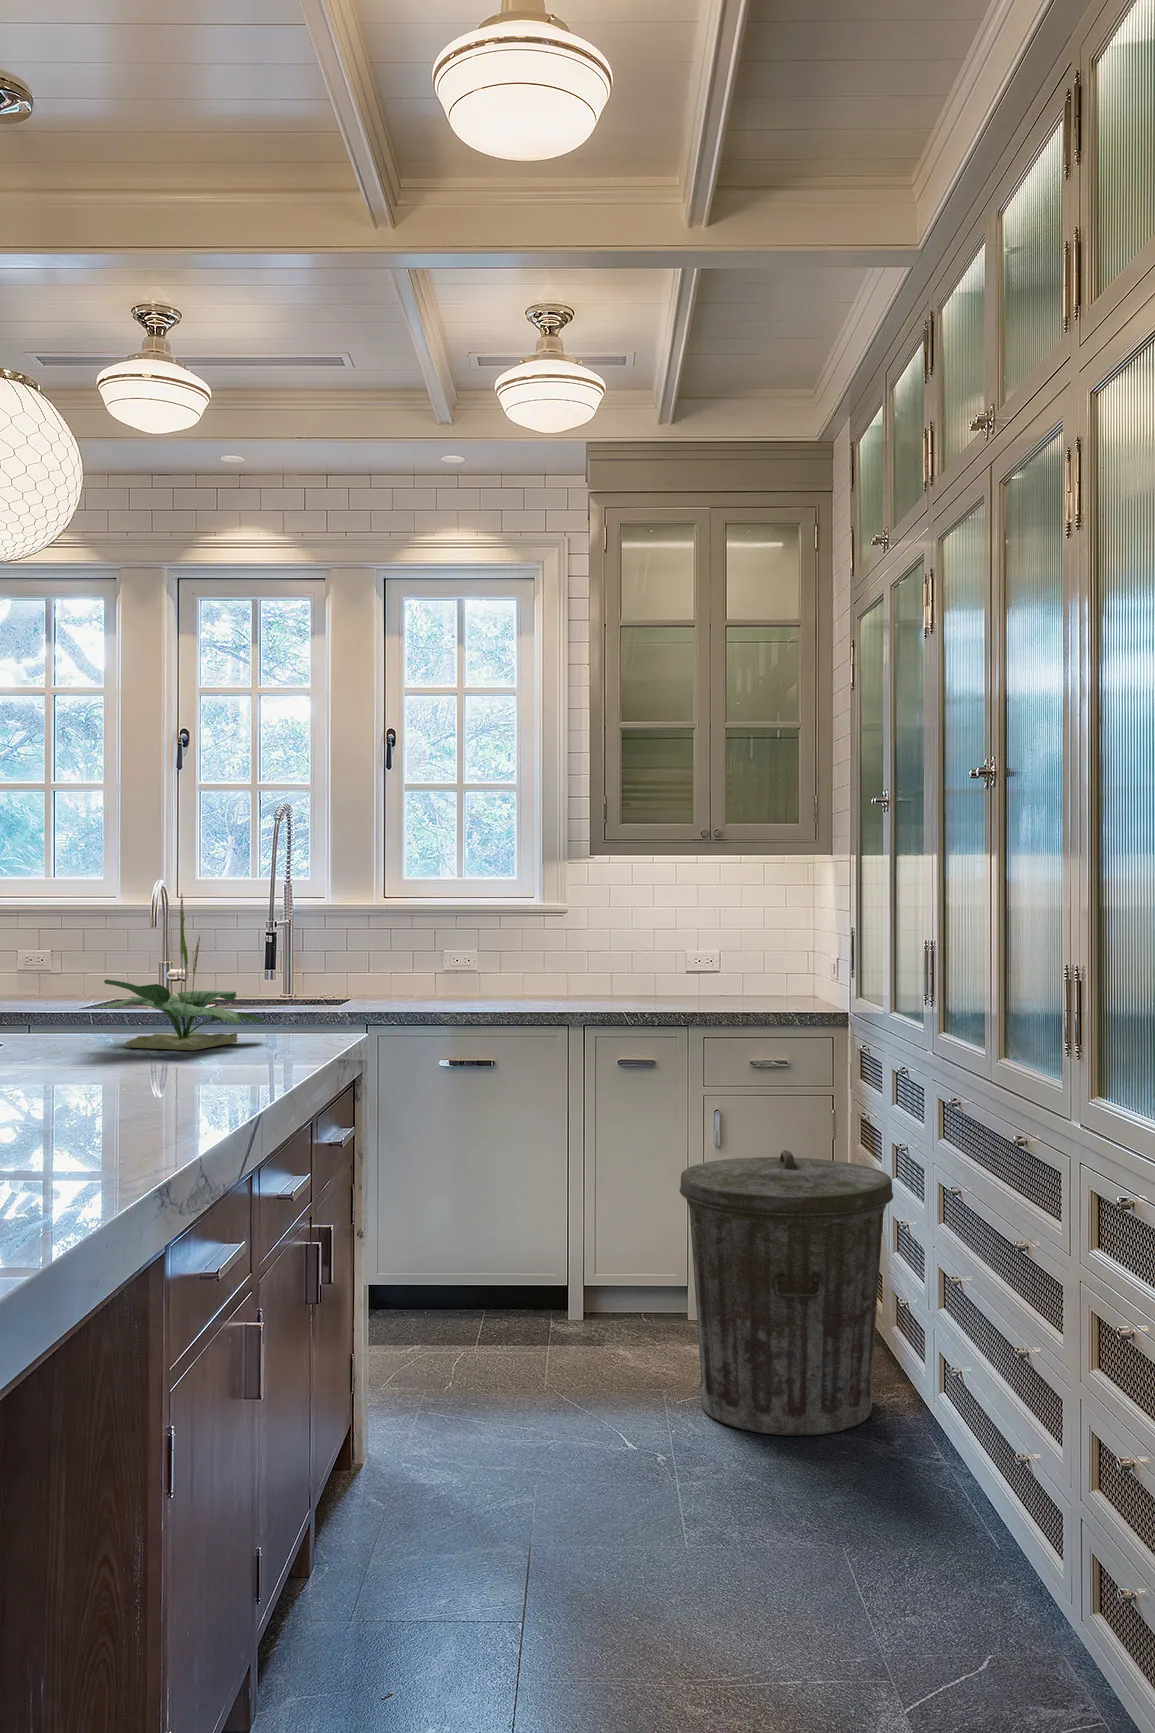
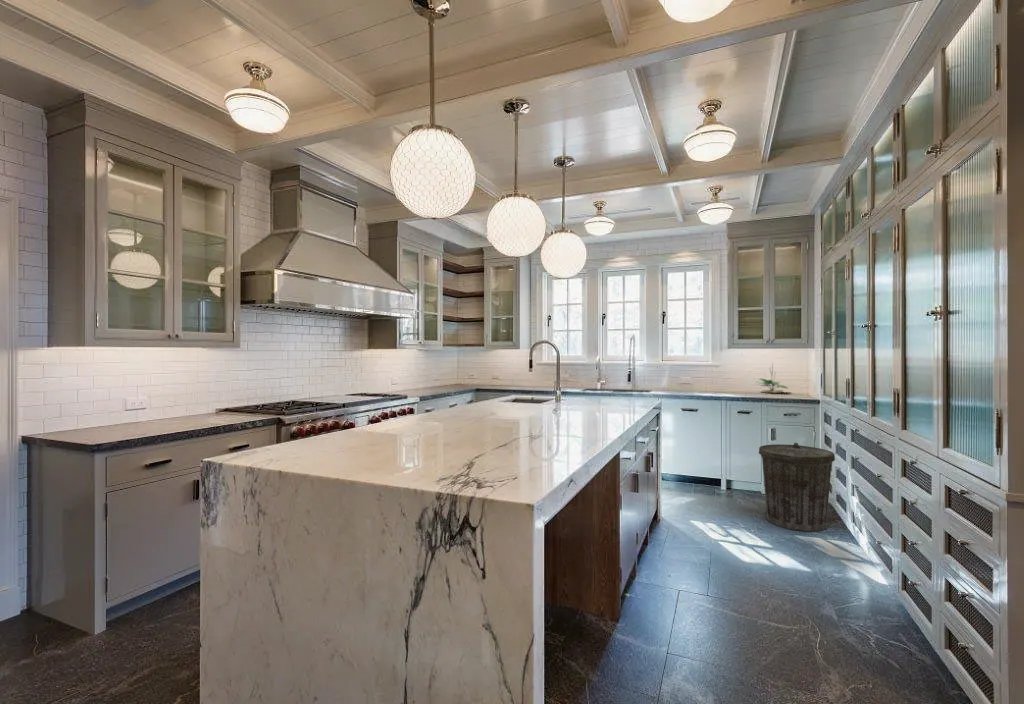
potted plant: present [96,894,265,1050] -> present [758,374,787,393]

